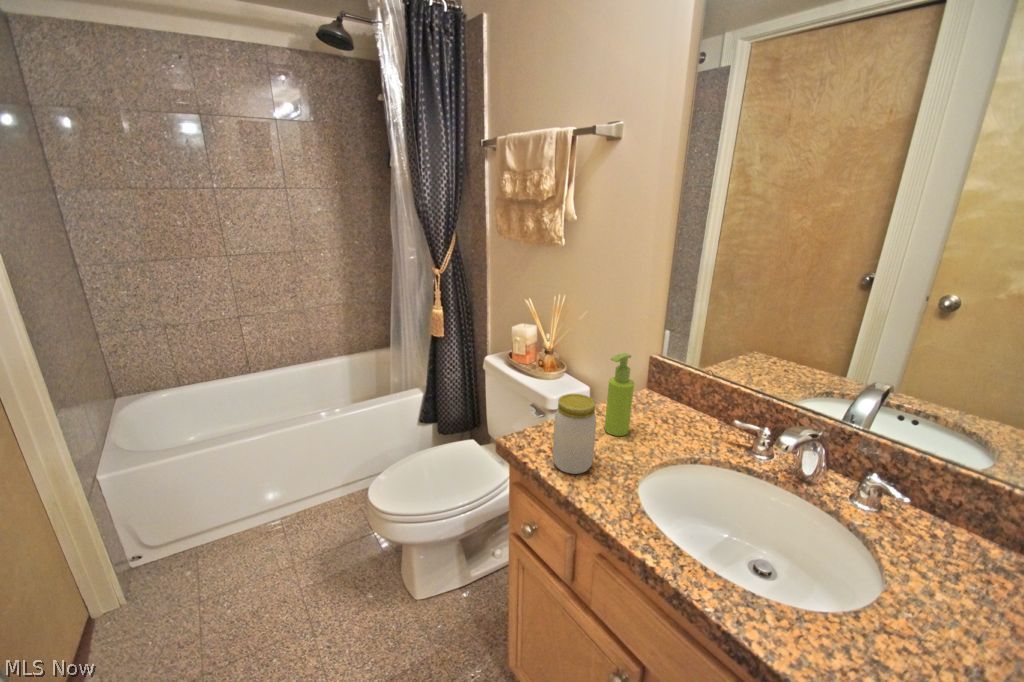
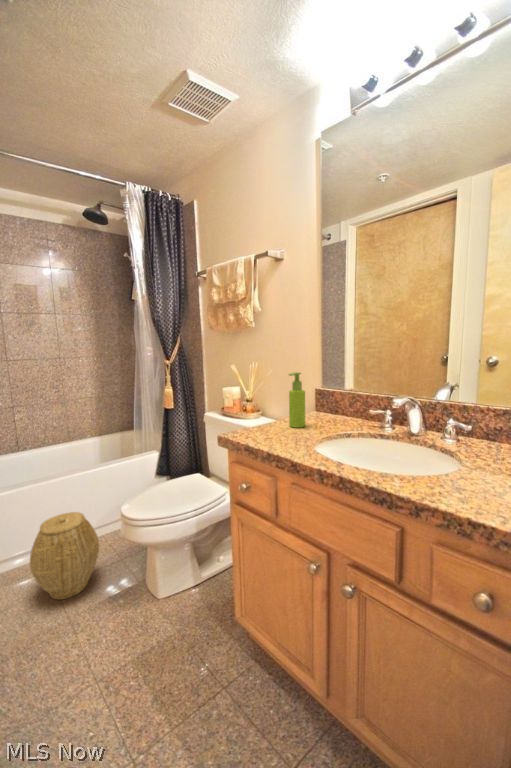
jar: present [552,394,596,474] -> none [255,391,283,442]
woven basket: none [261,478,344,581] -> present [30,512,99,599]

